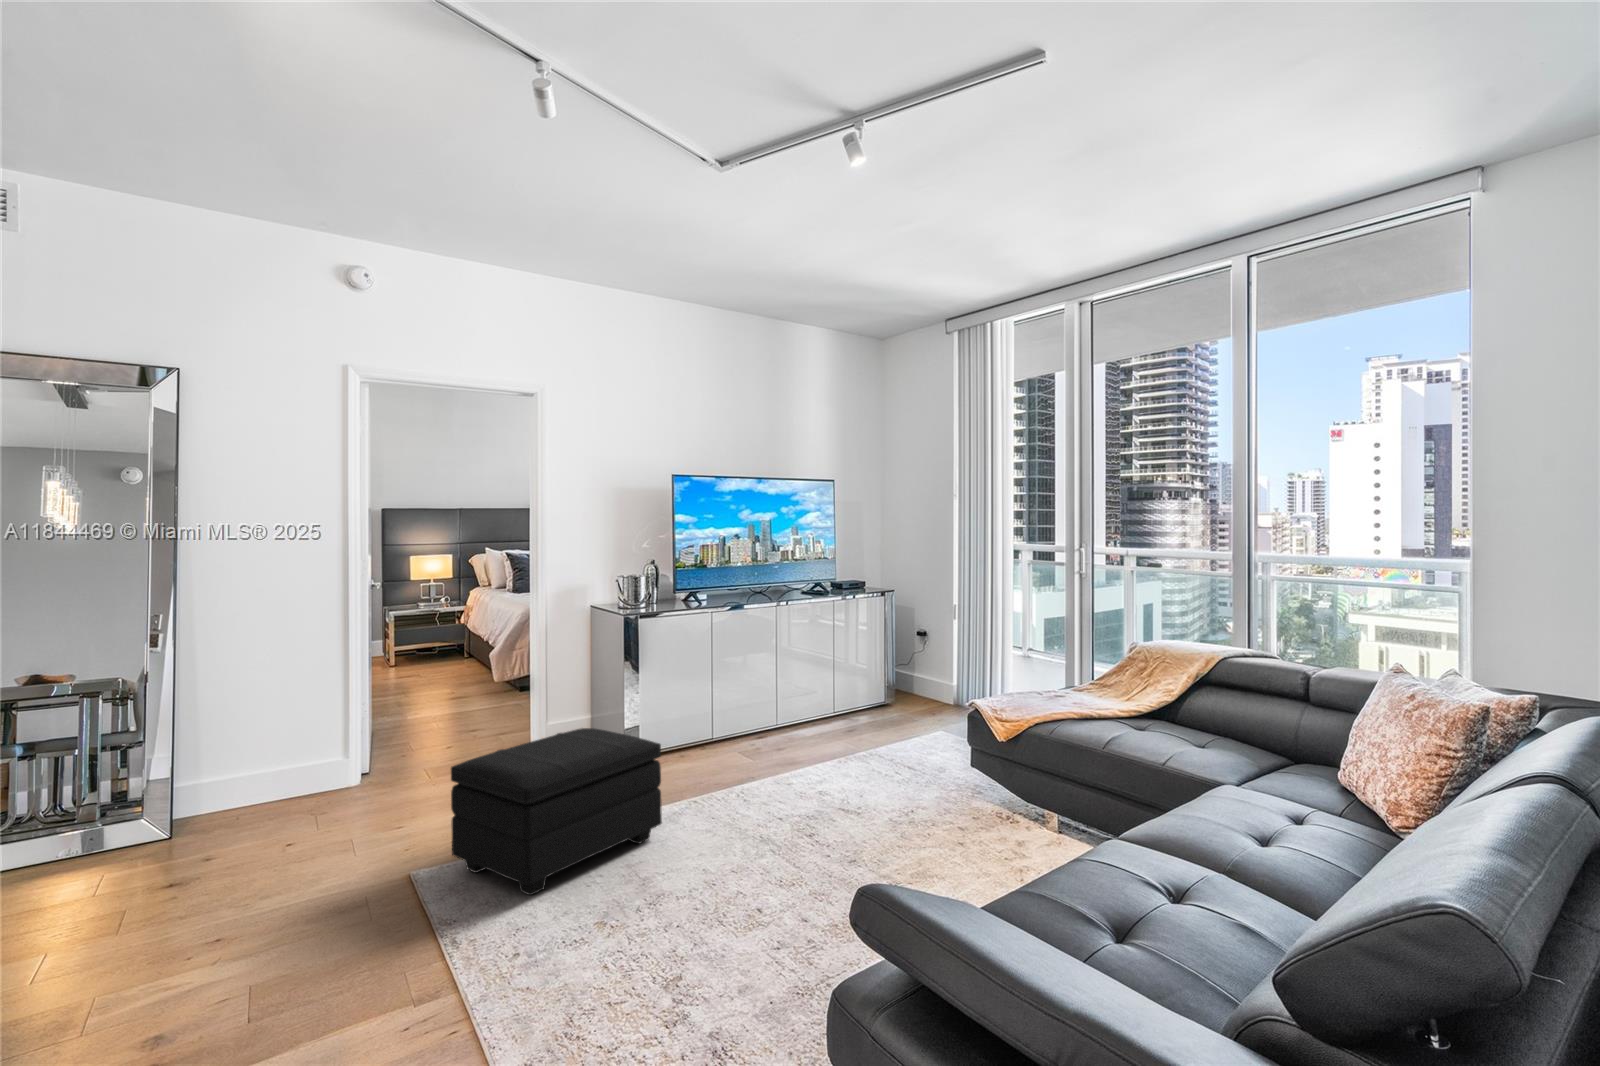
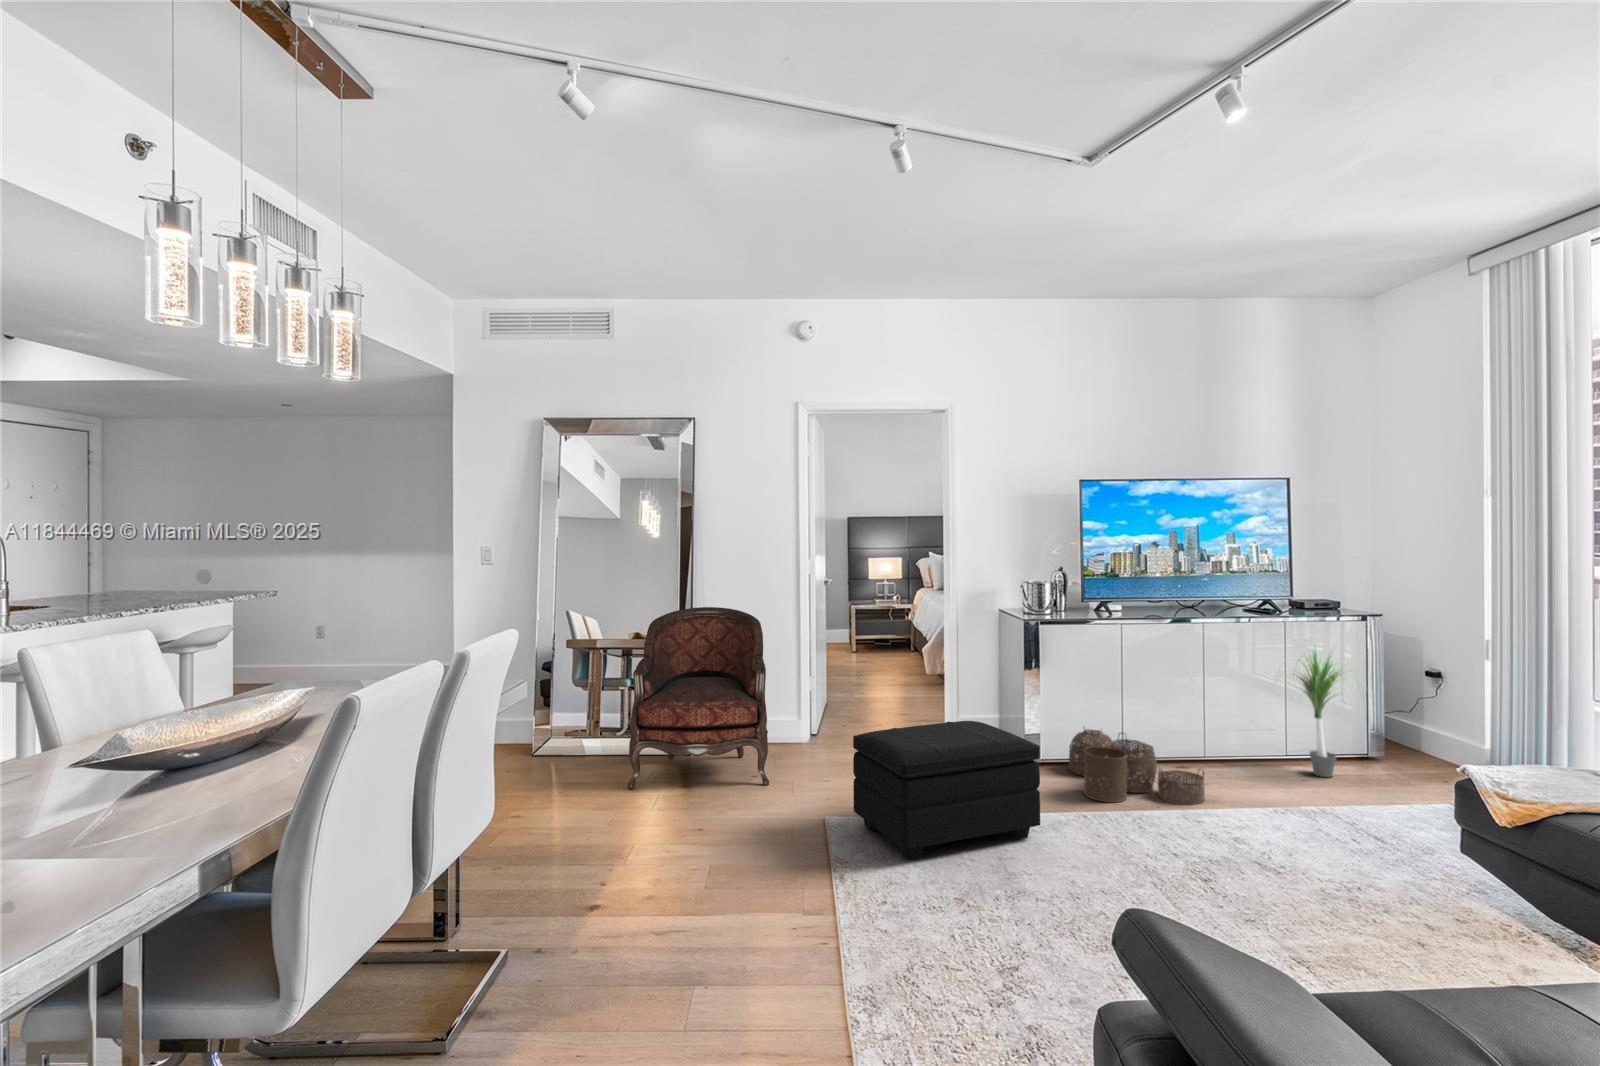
potted plant: none [827,613,903,731] -> present [1283,645,1356,777]
armchair: none [79,627,320,900] -> present [628,607,769,789]
woven basket: none [668,715,791,787] -> present [1069,729,1205,805]

